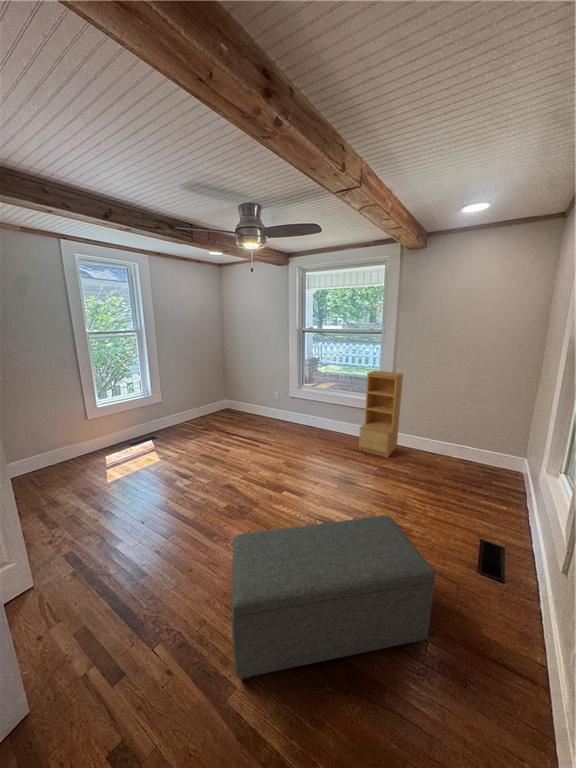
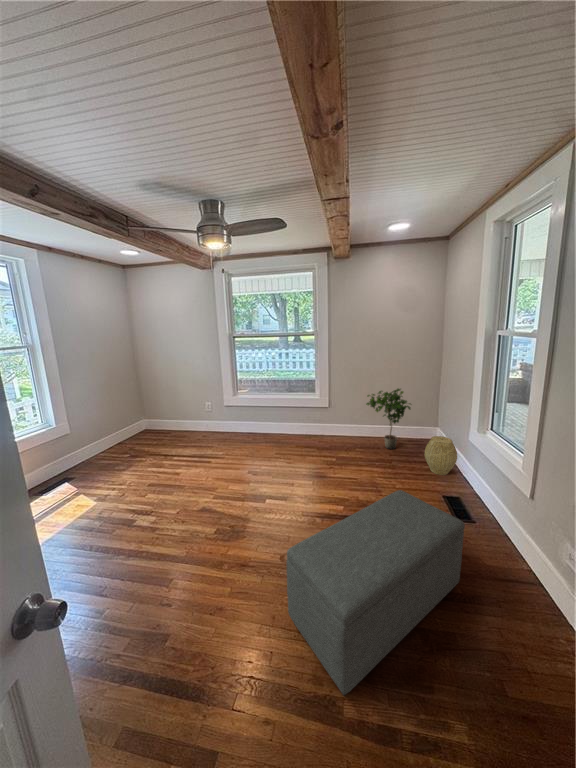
bookshelf: present [359,371,403,458] -> none [310,370,339,447]
potted plant: none [423,403,489,474] -> present [366,389,410,449]
woven basket: none [482,469,527,520] -> present [425,436,457,475]

